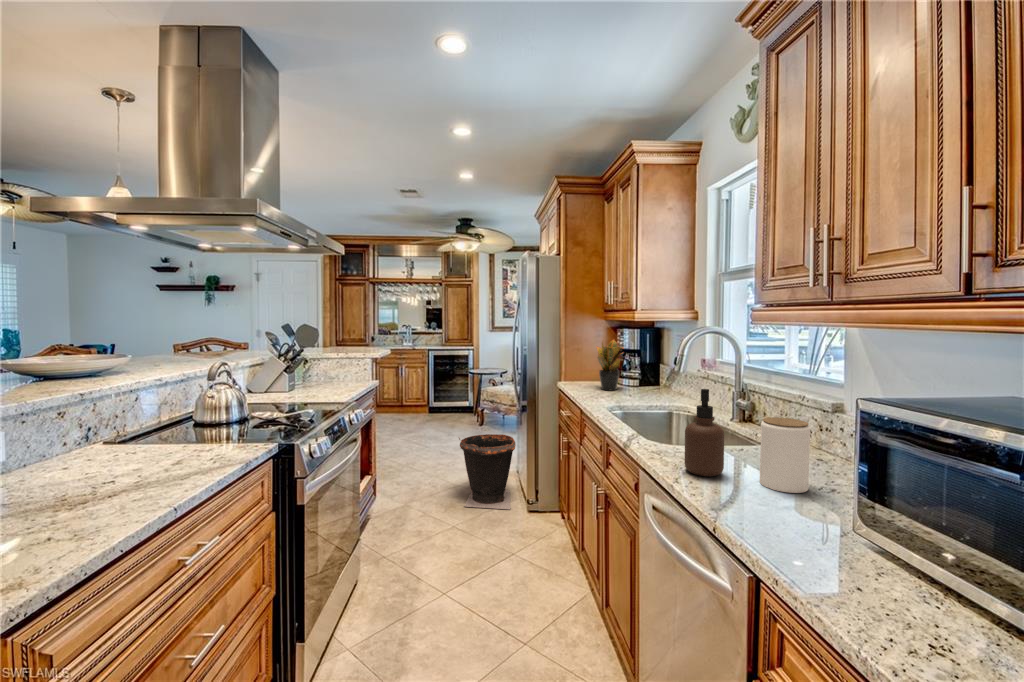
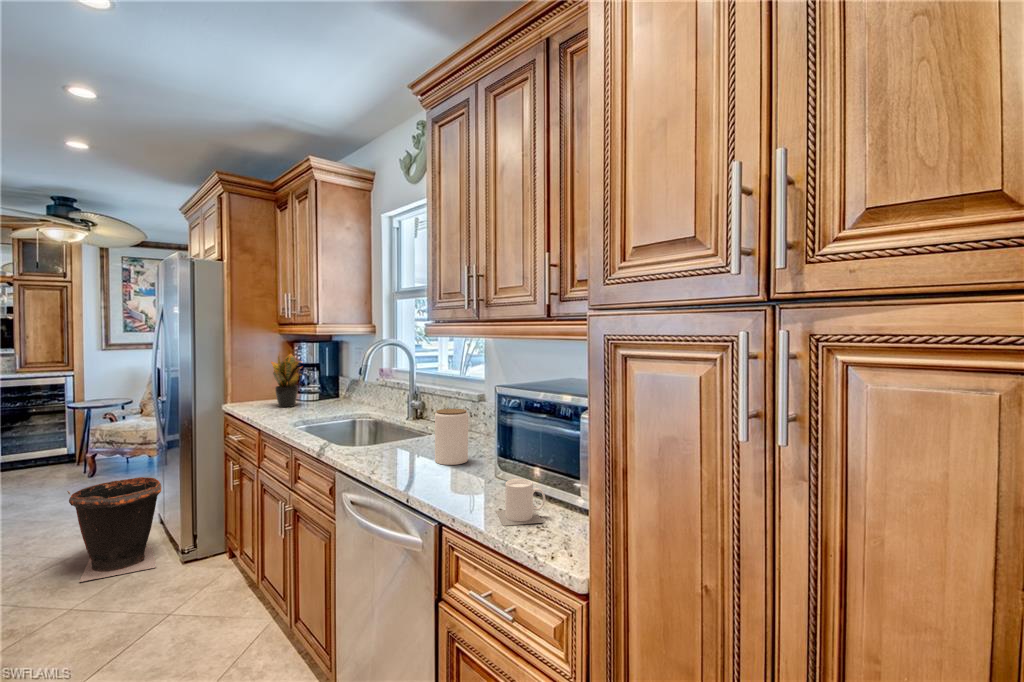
soap dispenser: present [685,389,724,476] -> none [376,391,408,465]
mug: none [851,550,954,642] -> present [496,479,545,526]

